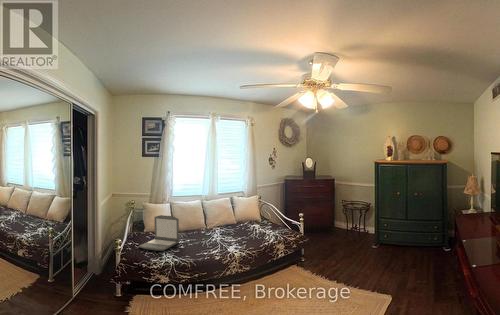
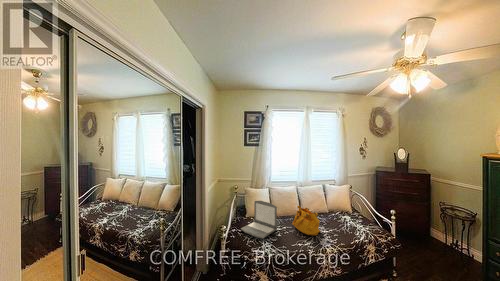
handbag: none [195,217,222,242] -> present [292,206,320,236]

